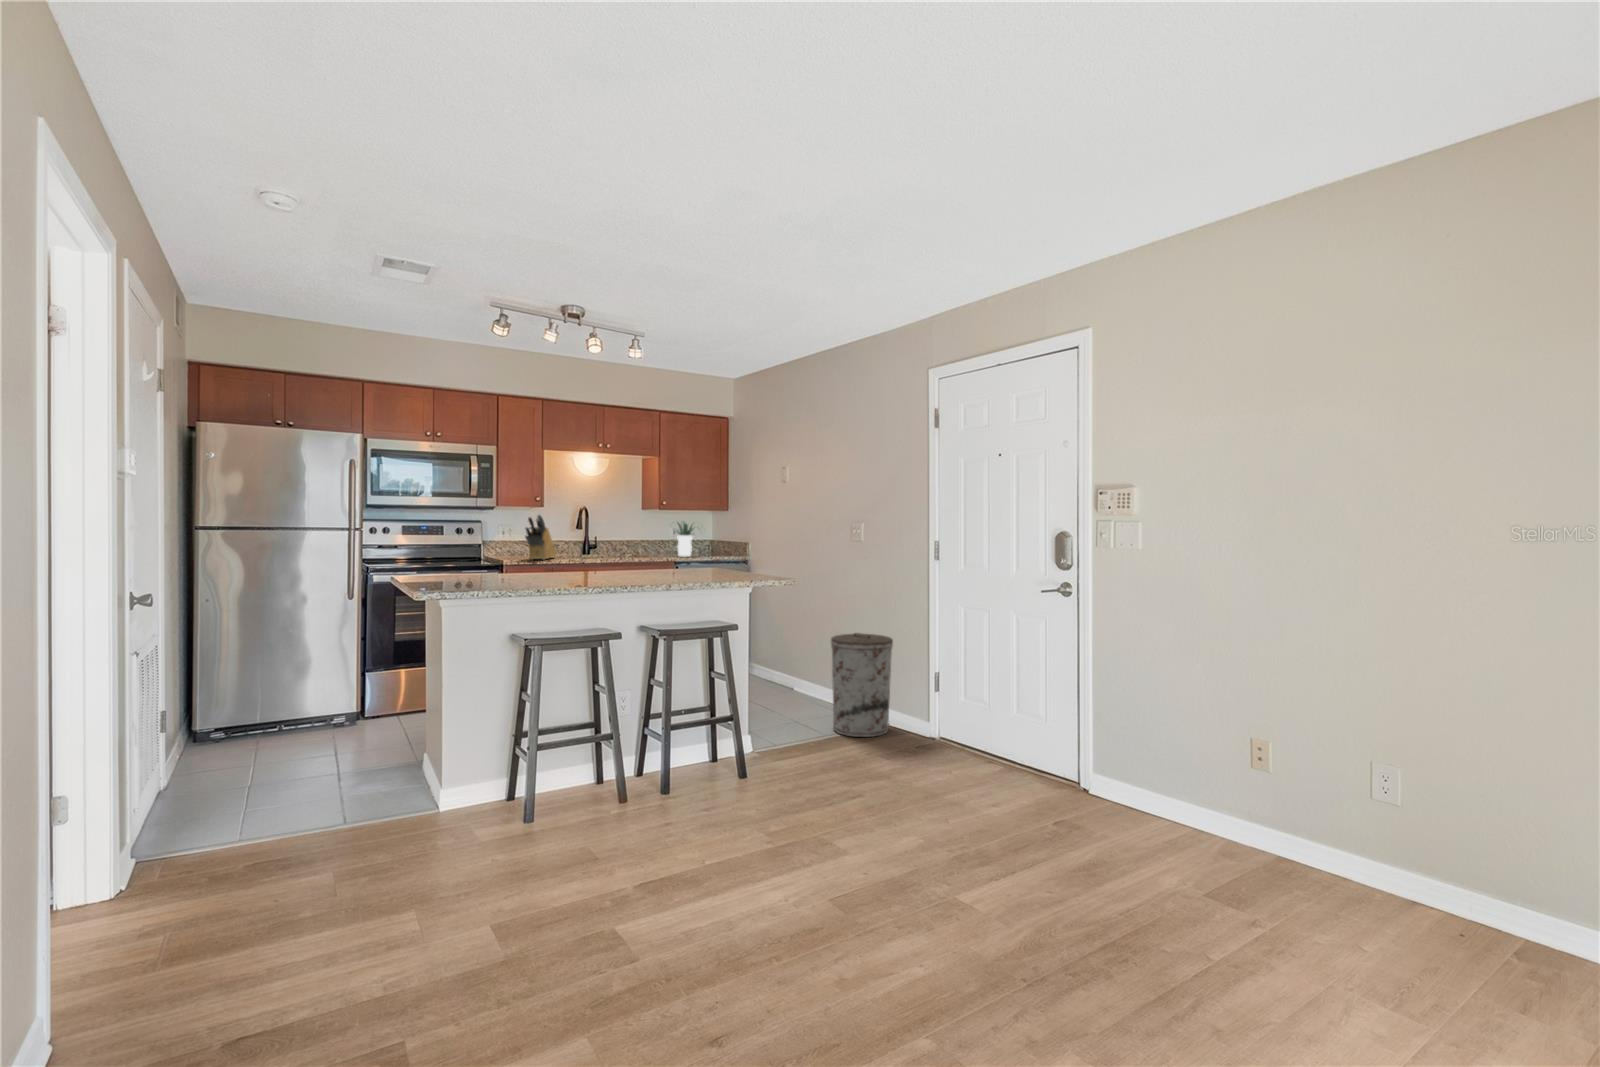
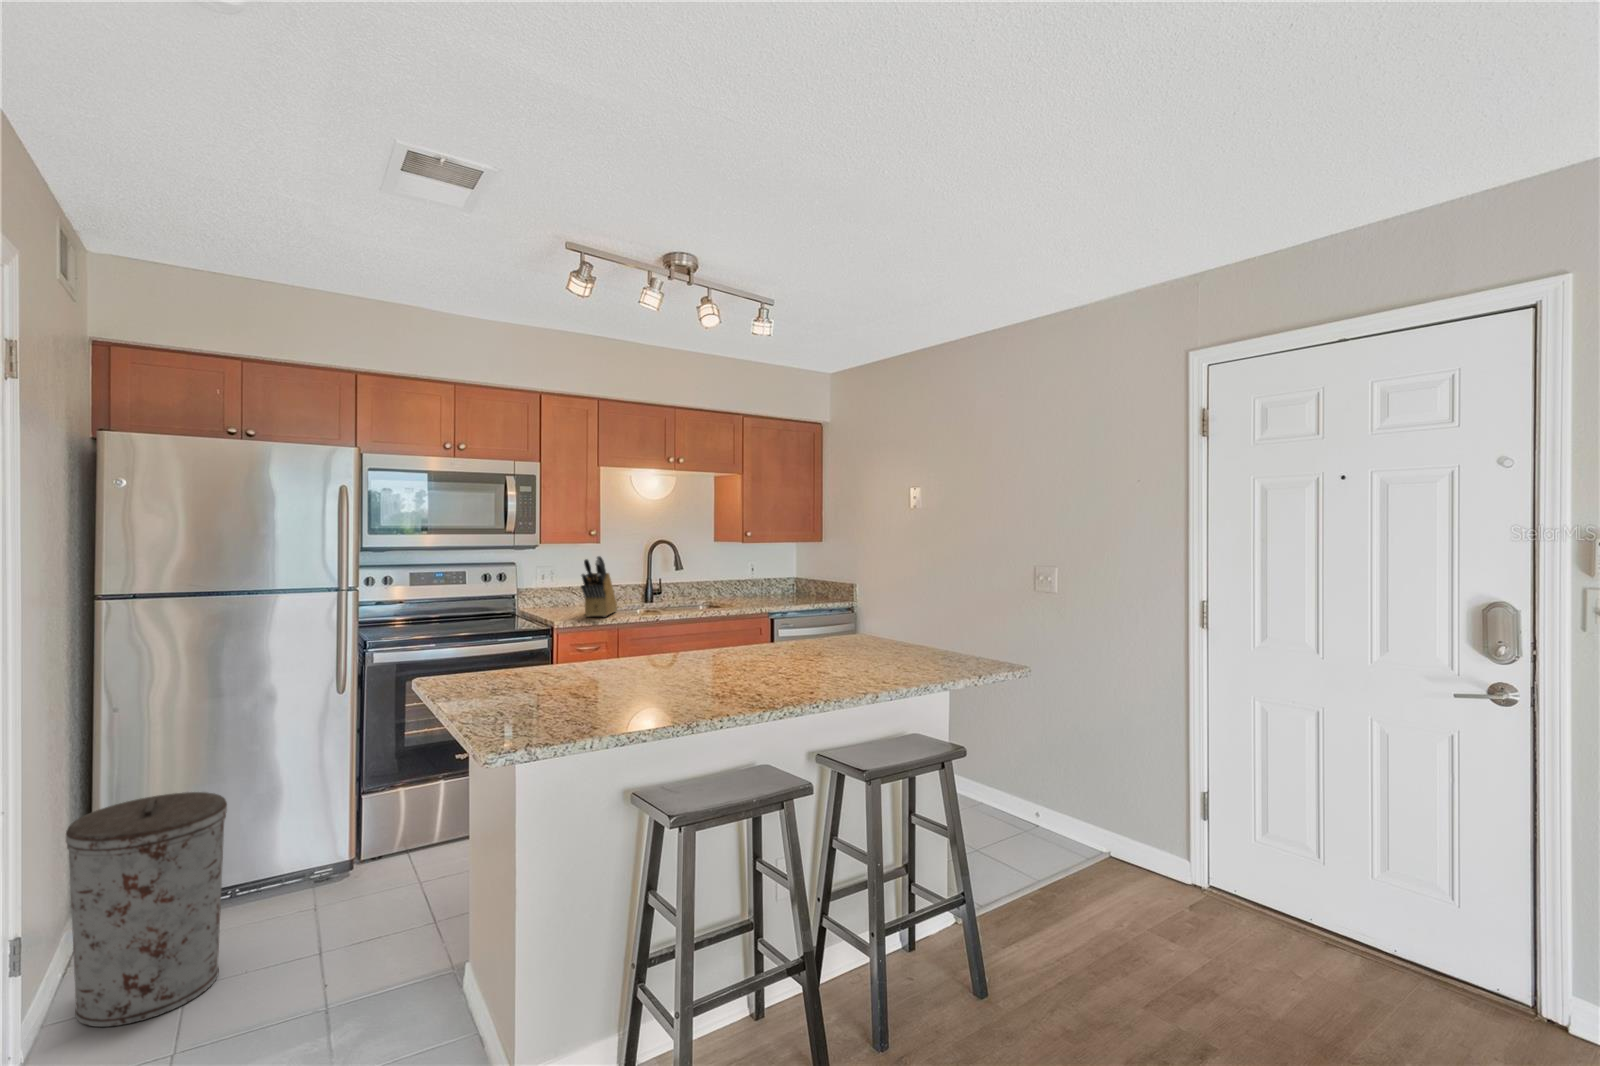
potted plant: present [676,521,699,556] -> none [742,556,798,602]
trash can: present [831,633,893,737] -> present [66,792,227,1027]

